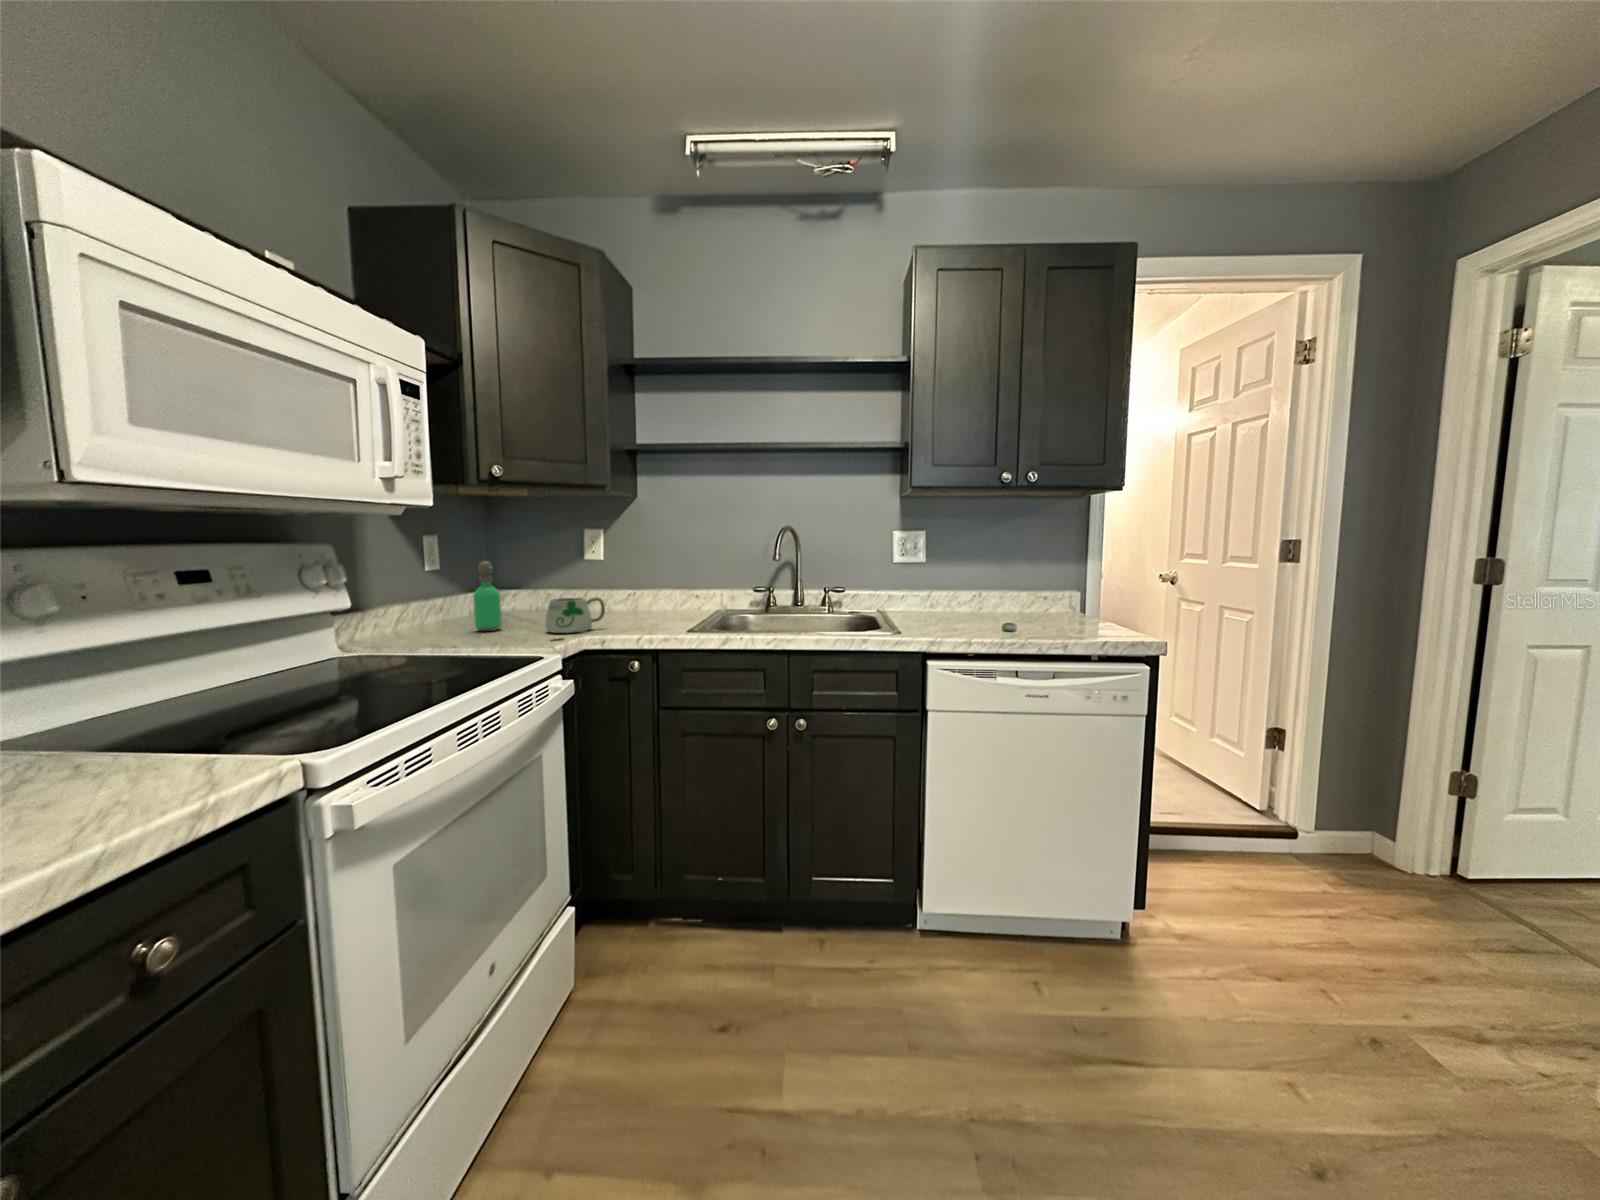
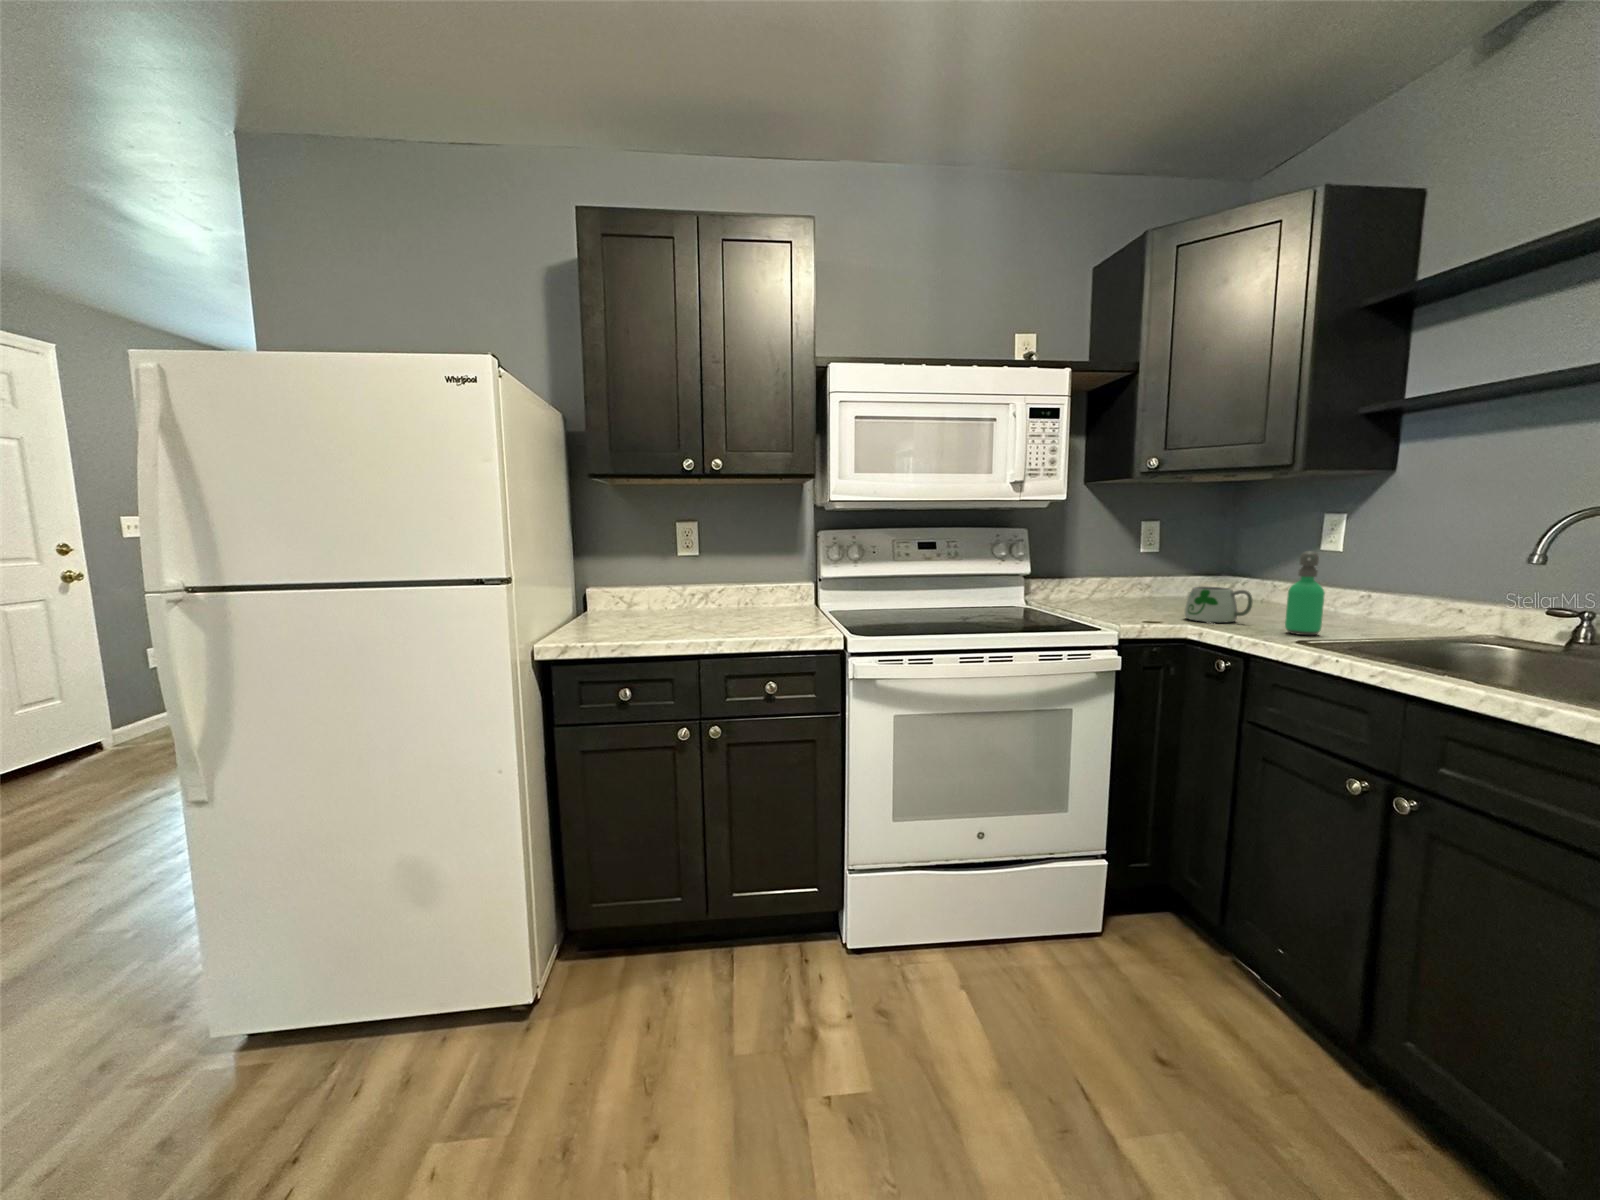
soap dispenser: present [473,561,502,631] -> present [1285,551,1325,635]

